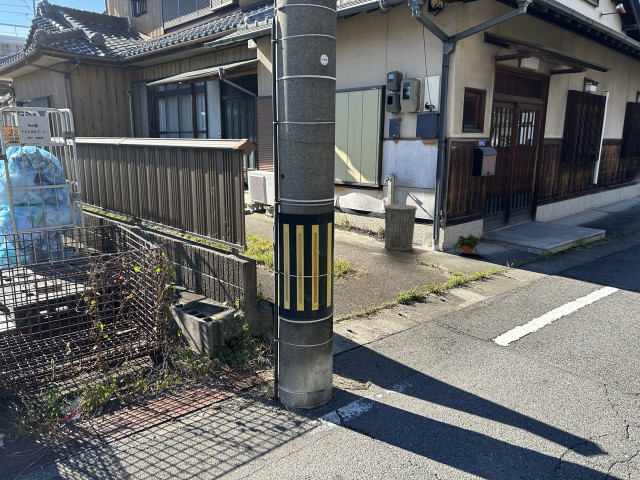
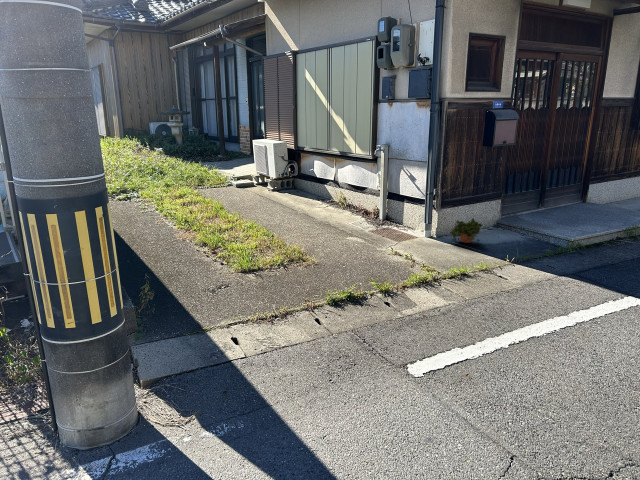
trash can: present [384,204,417,251] -> none [369,180,408,235]

